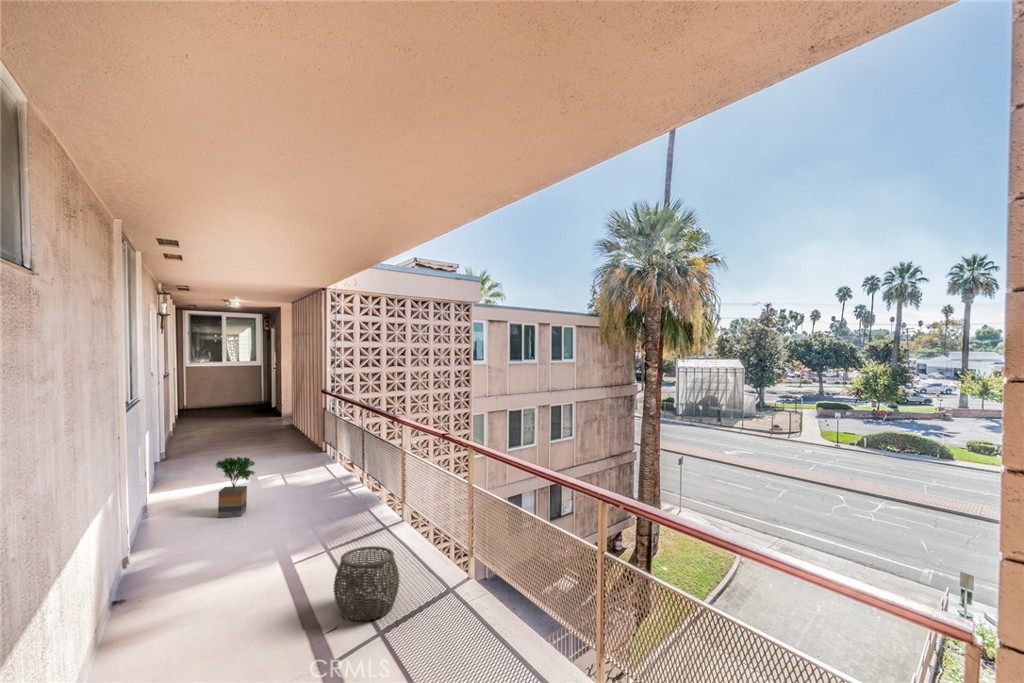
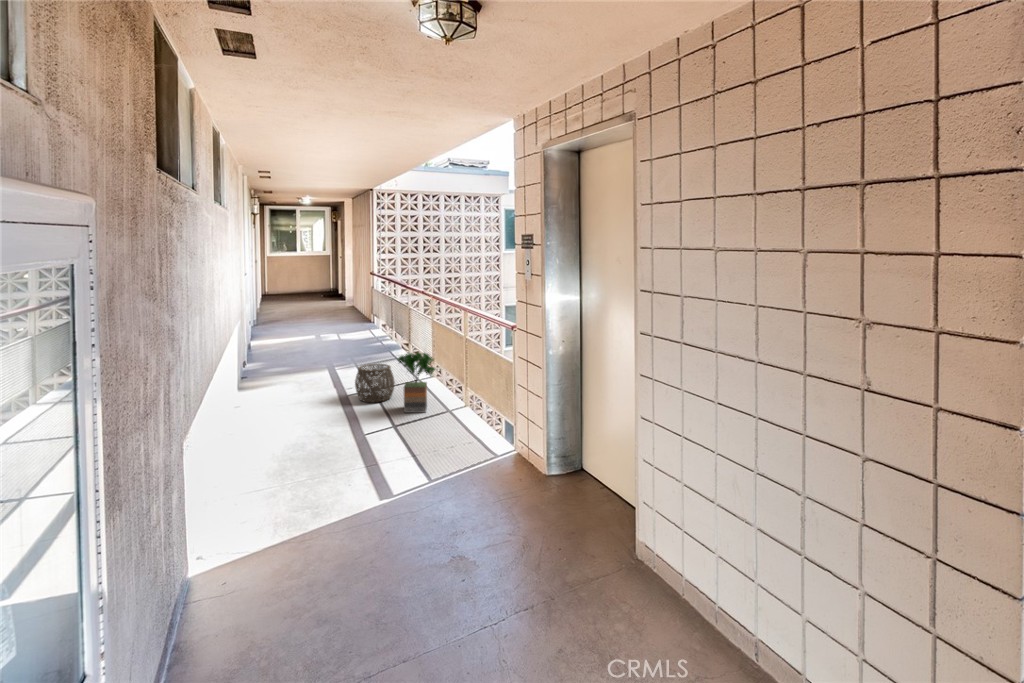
potted tree: present [216,457,255,518] -> present [397,353,435,413]

